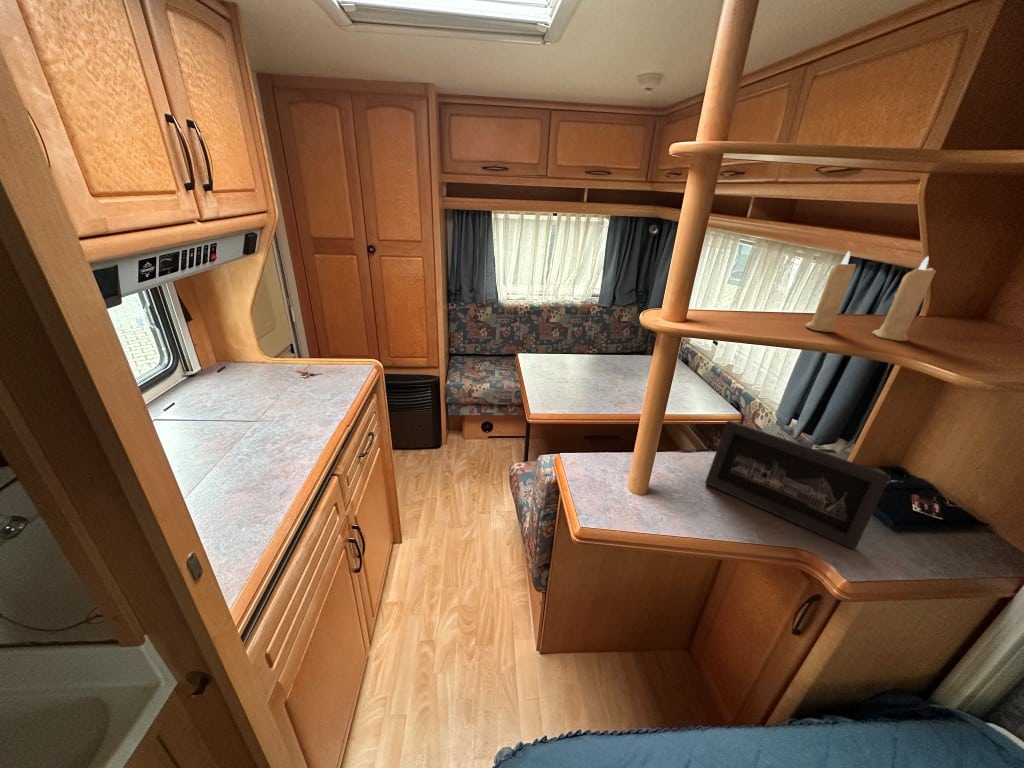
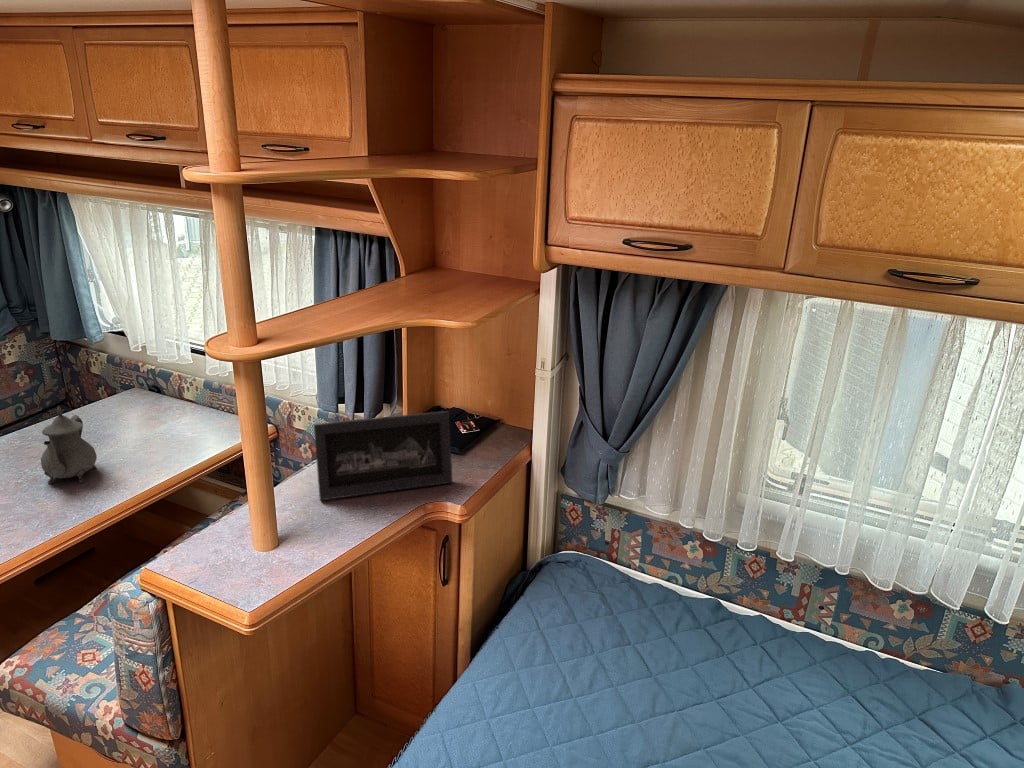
candle: present [805,252,936,341] -> none [344,230,416,310]
teapot: none [591,347,623,395] -> present [41,406,97,484]

